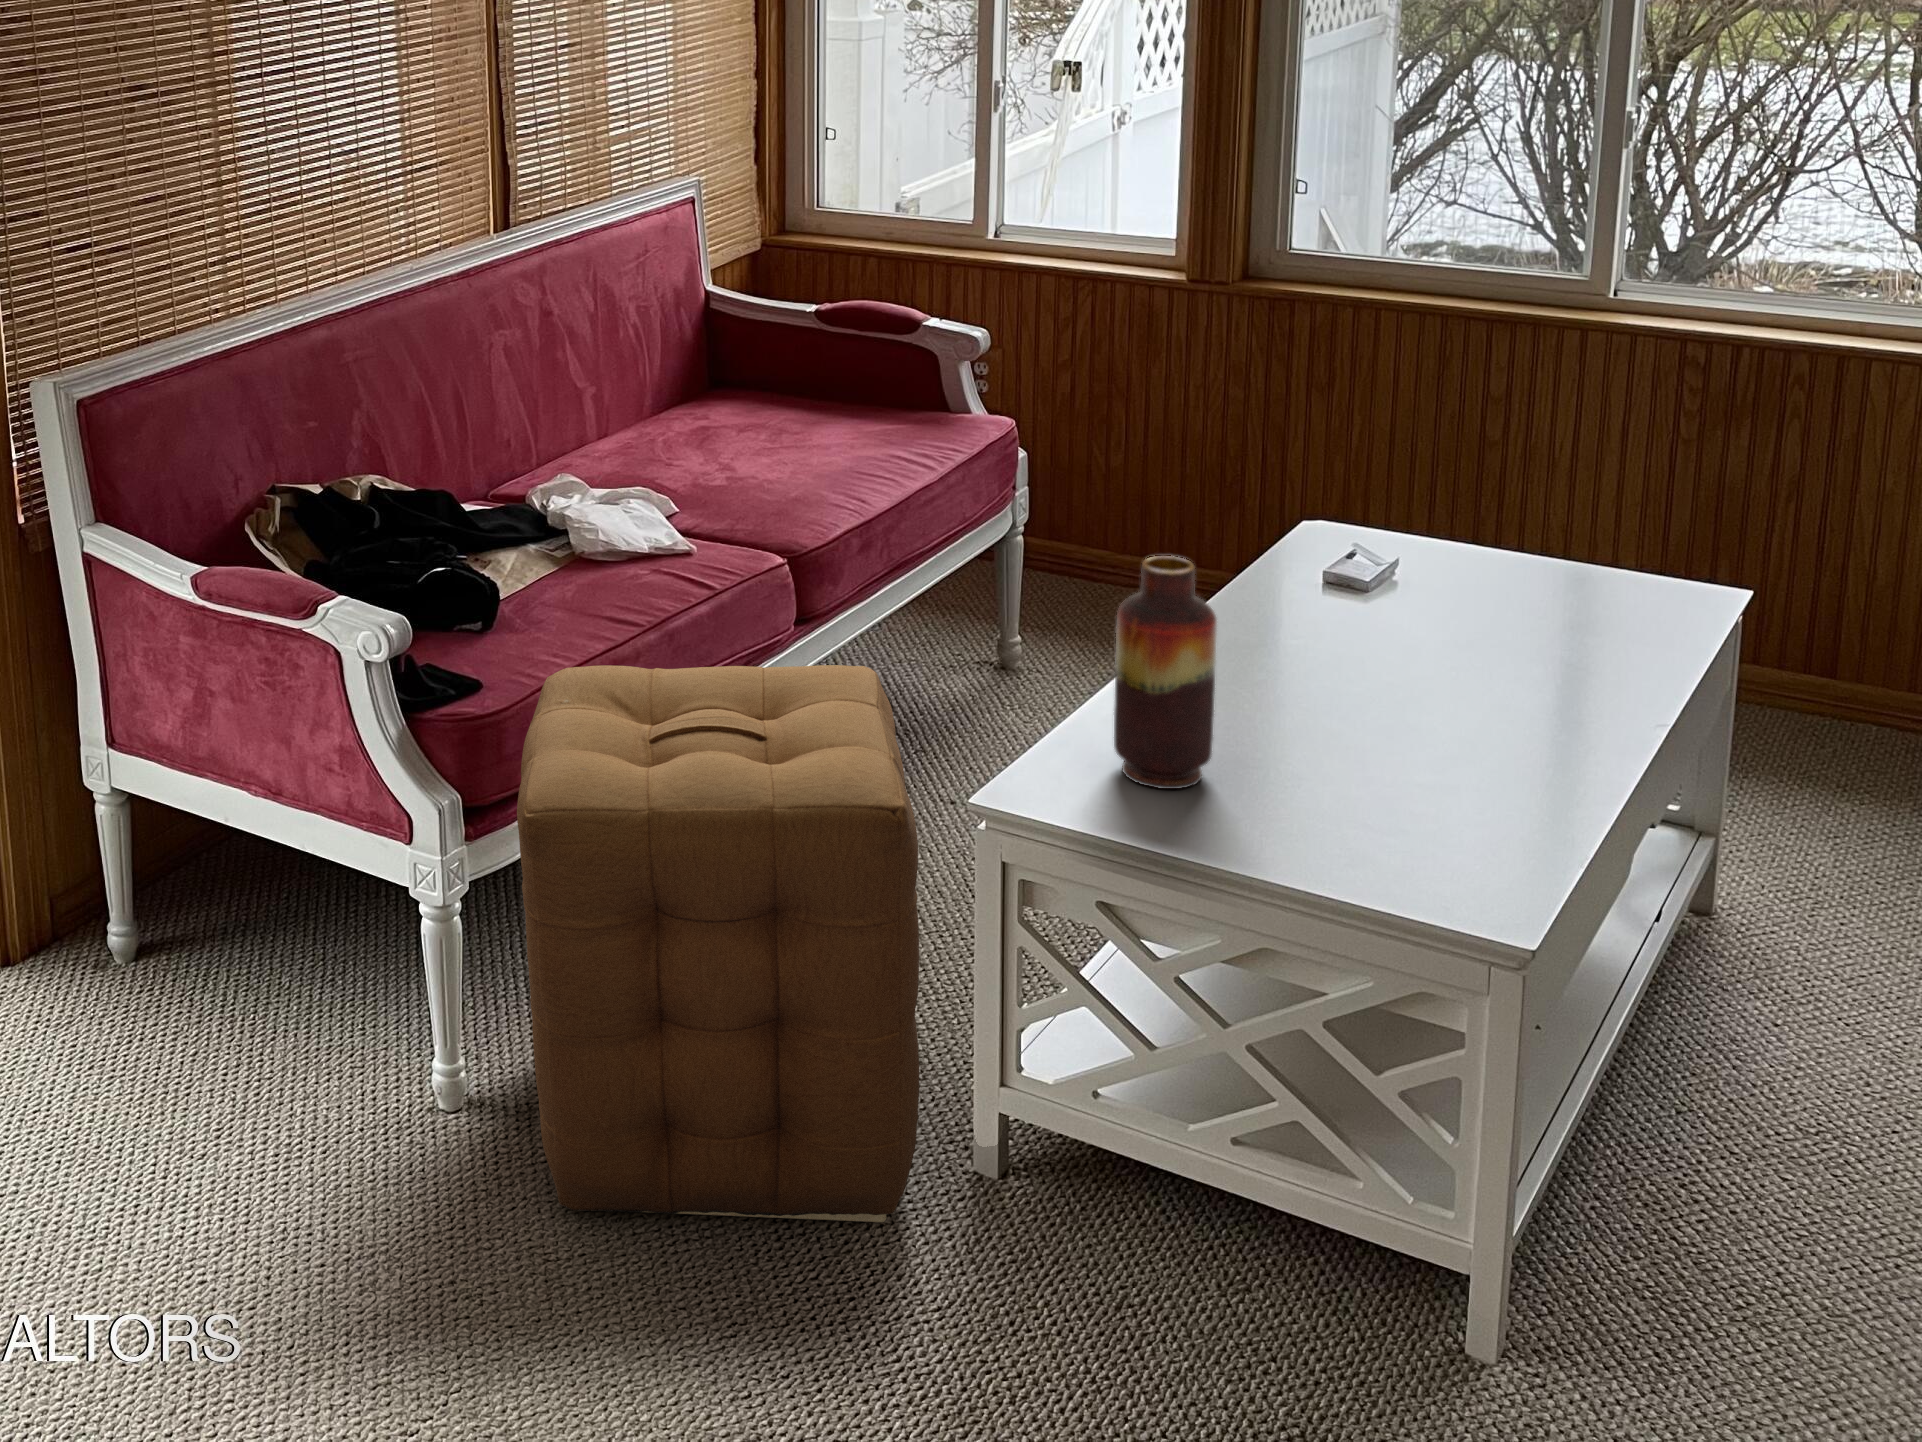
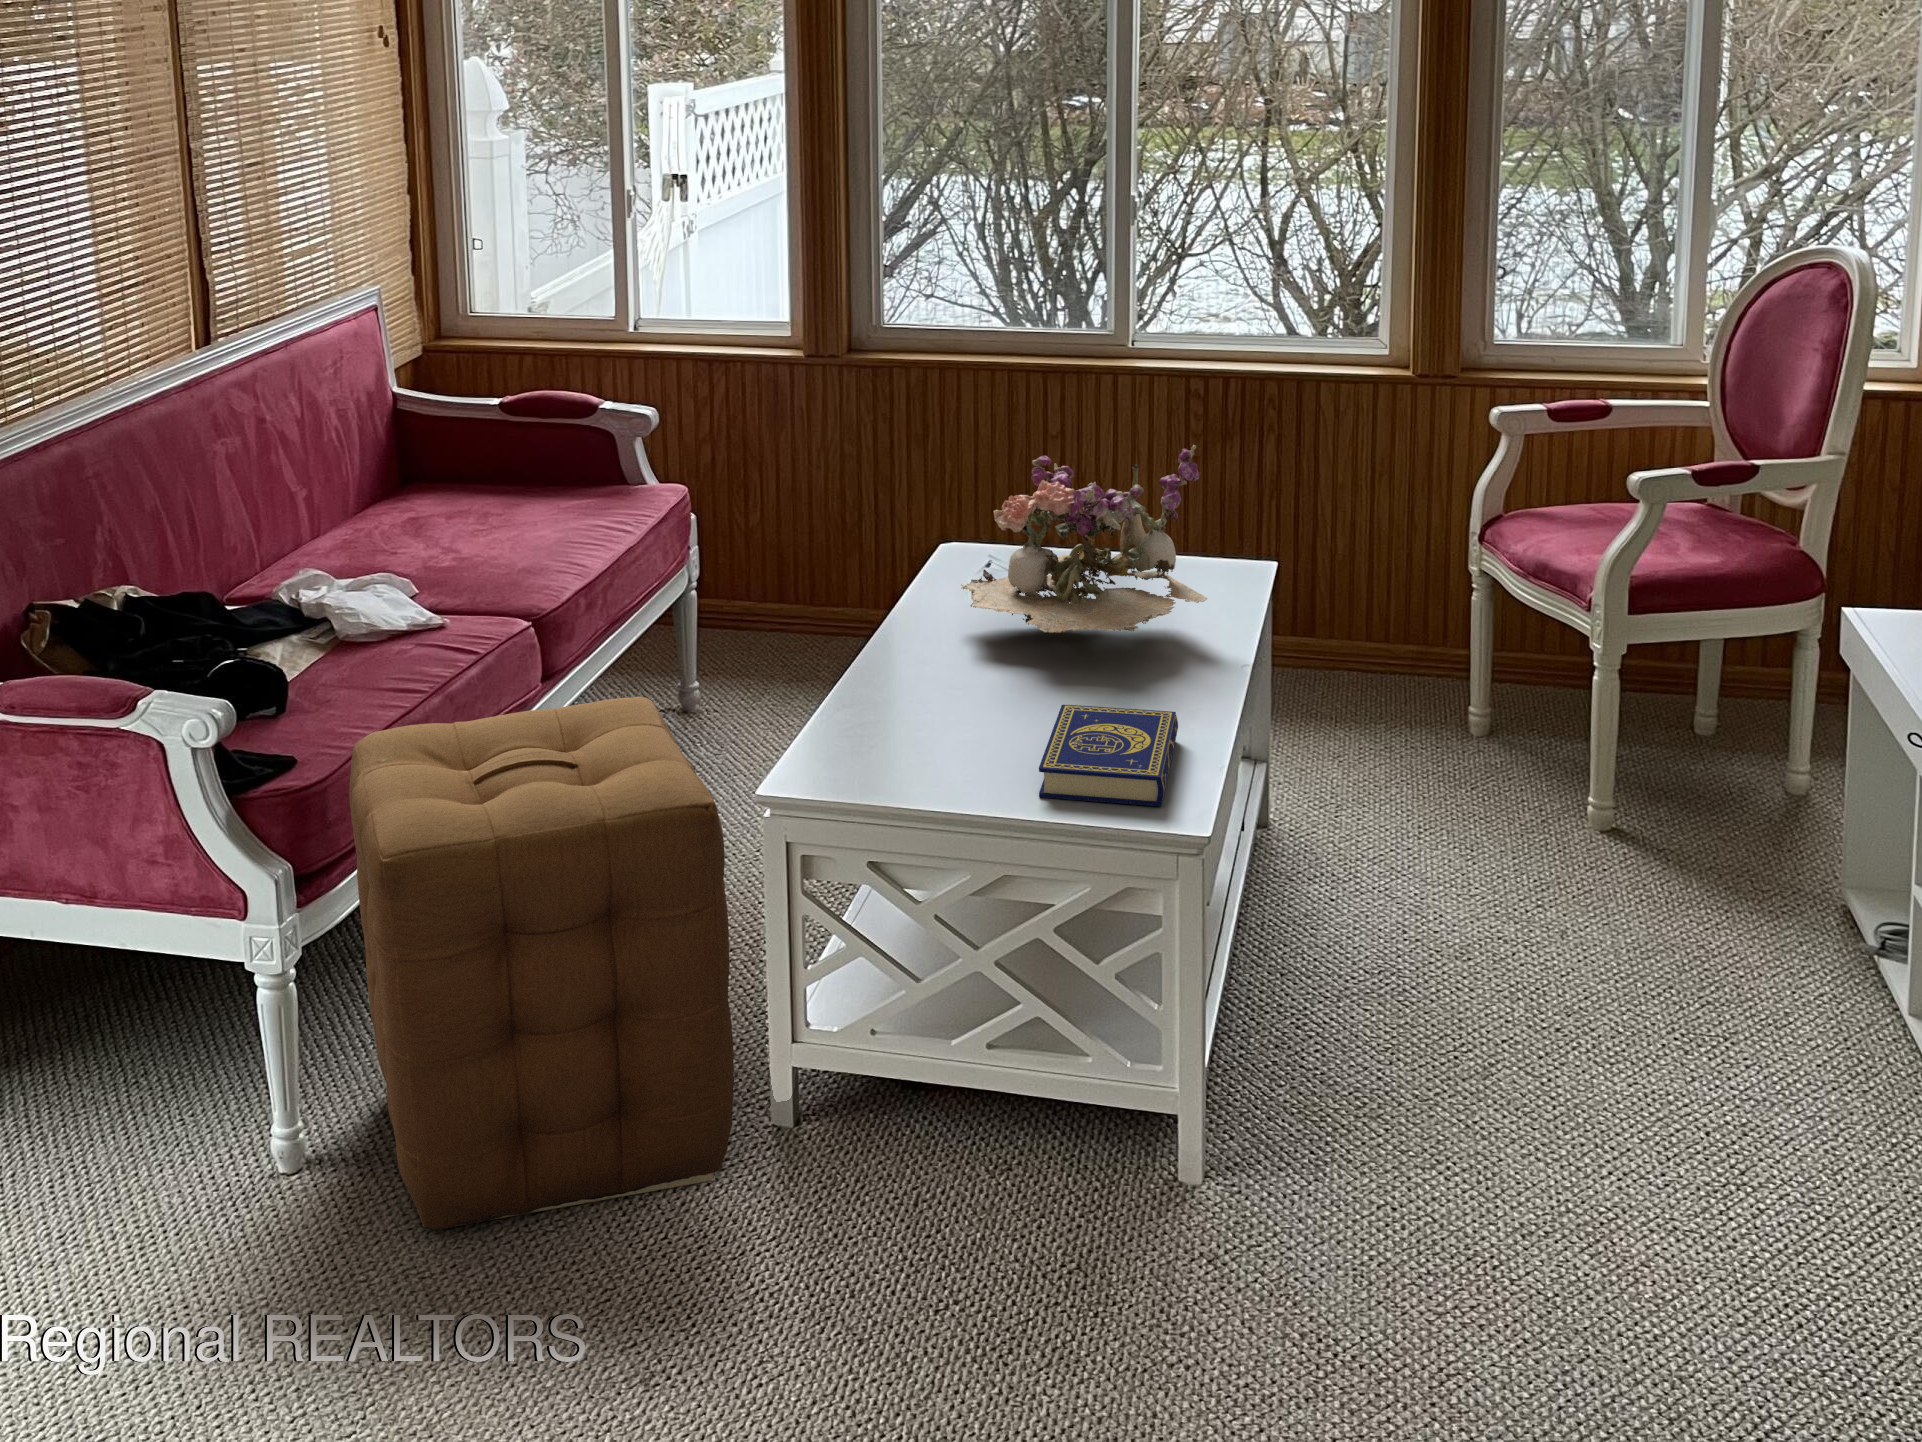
flower arrangement: none [1293,434,1624,664] -> present [961,445,1207,634]
vase: present [1114,556,1217,789] -> none [858,566,939,763]
book: none [1320,746,1534,897] -> present [1039,705,1178,806]

